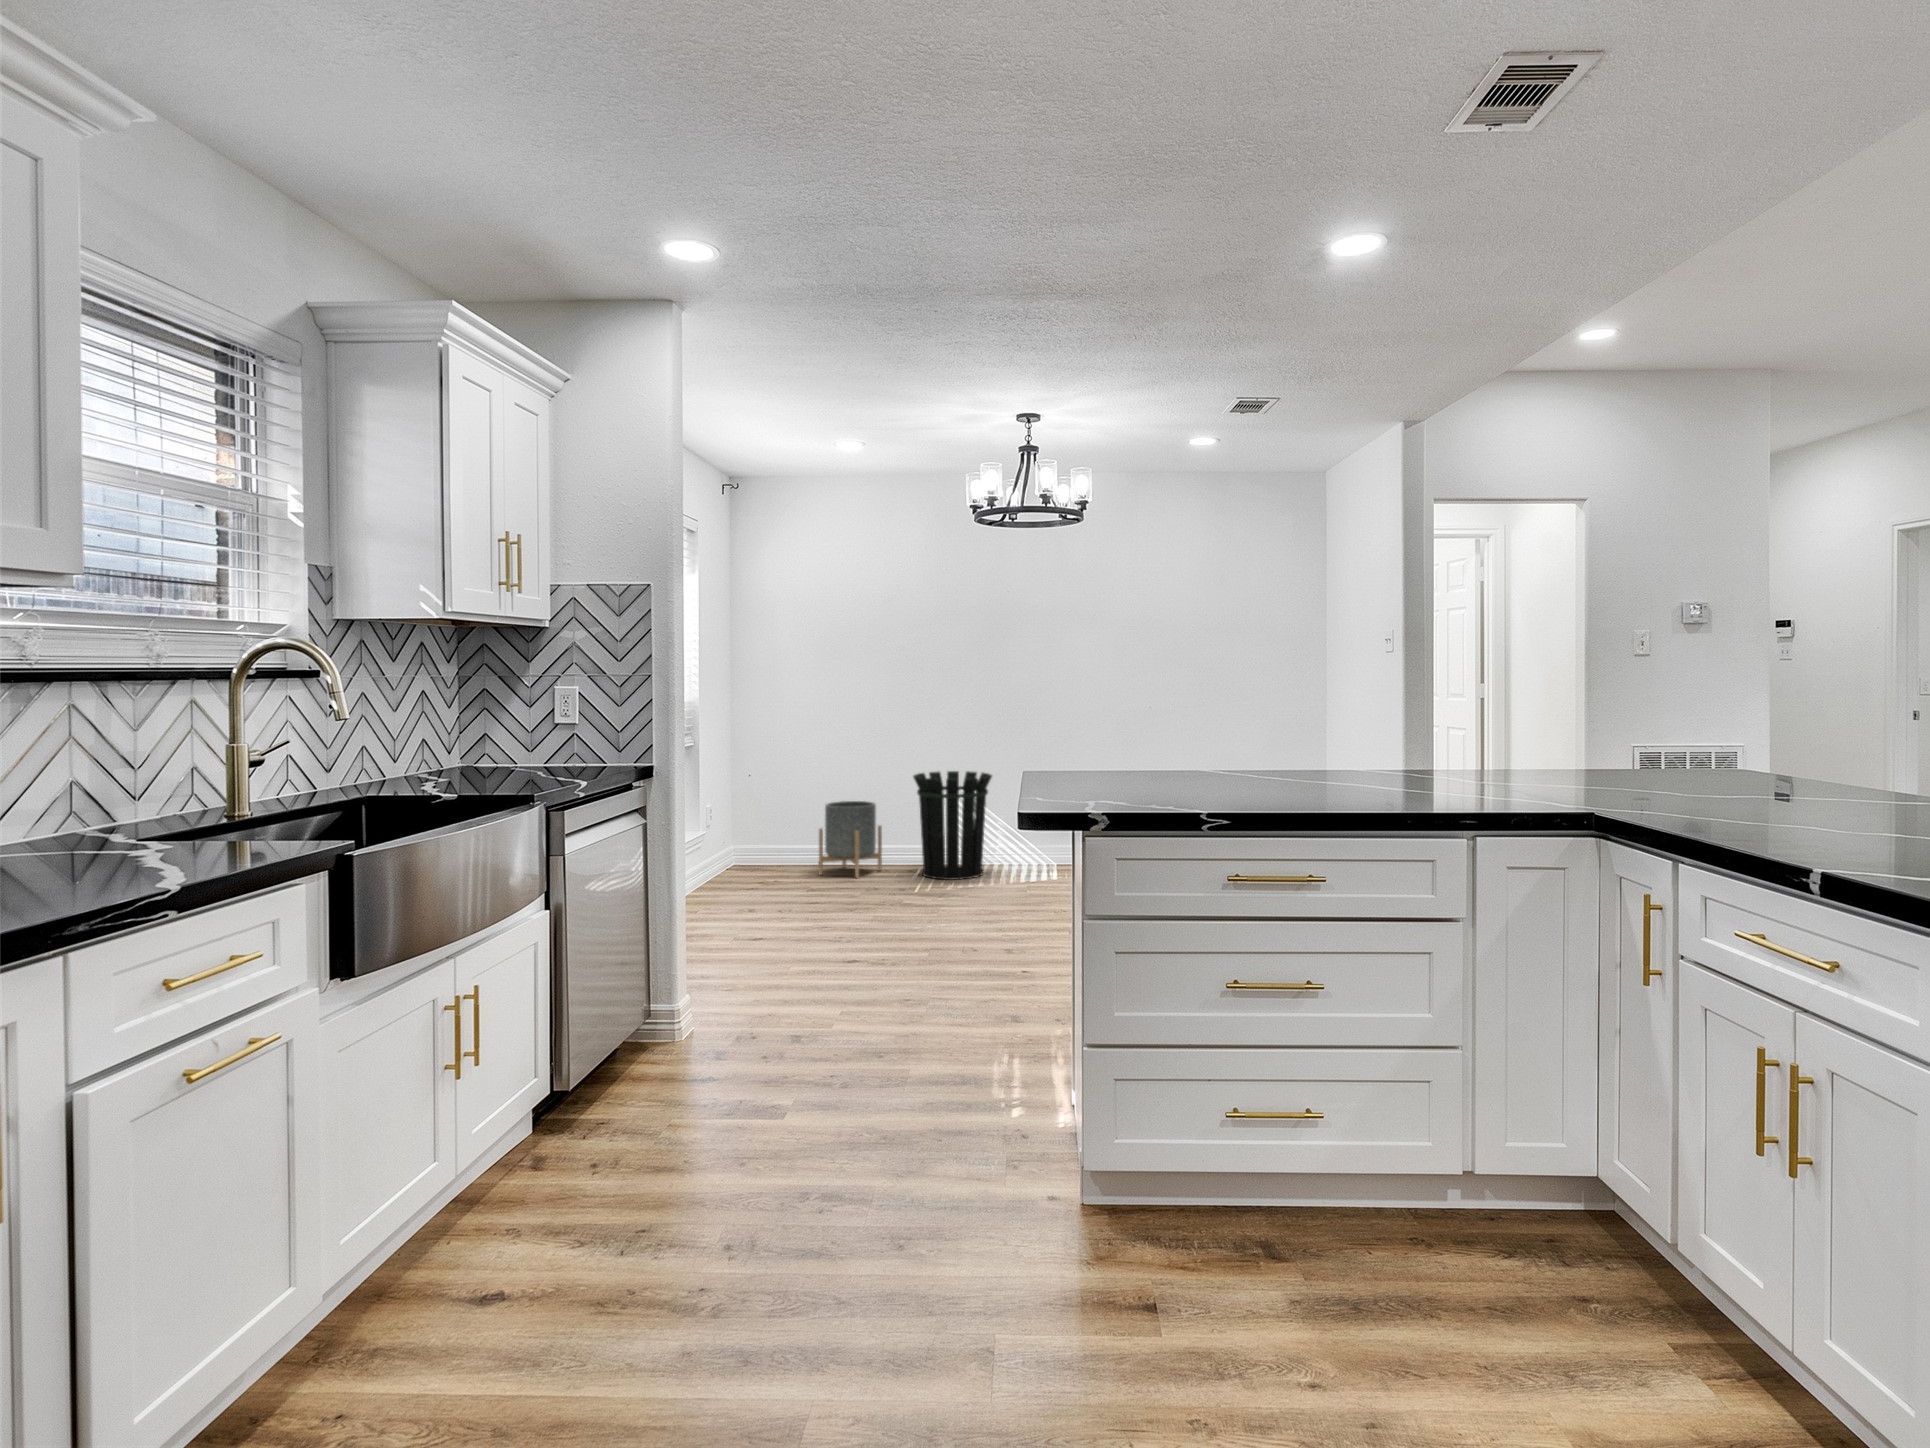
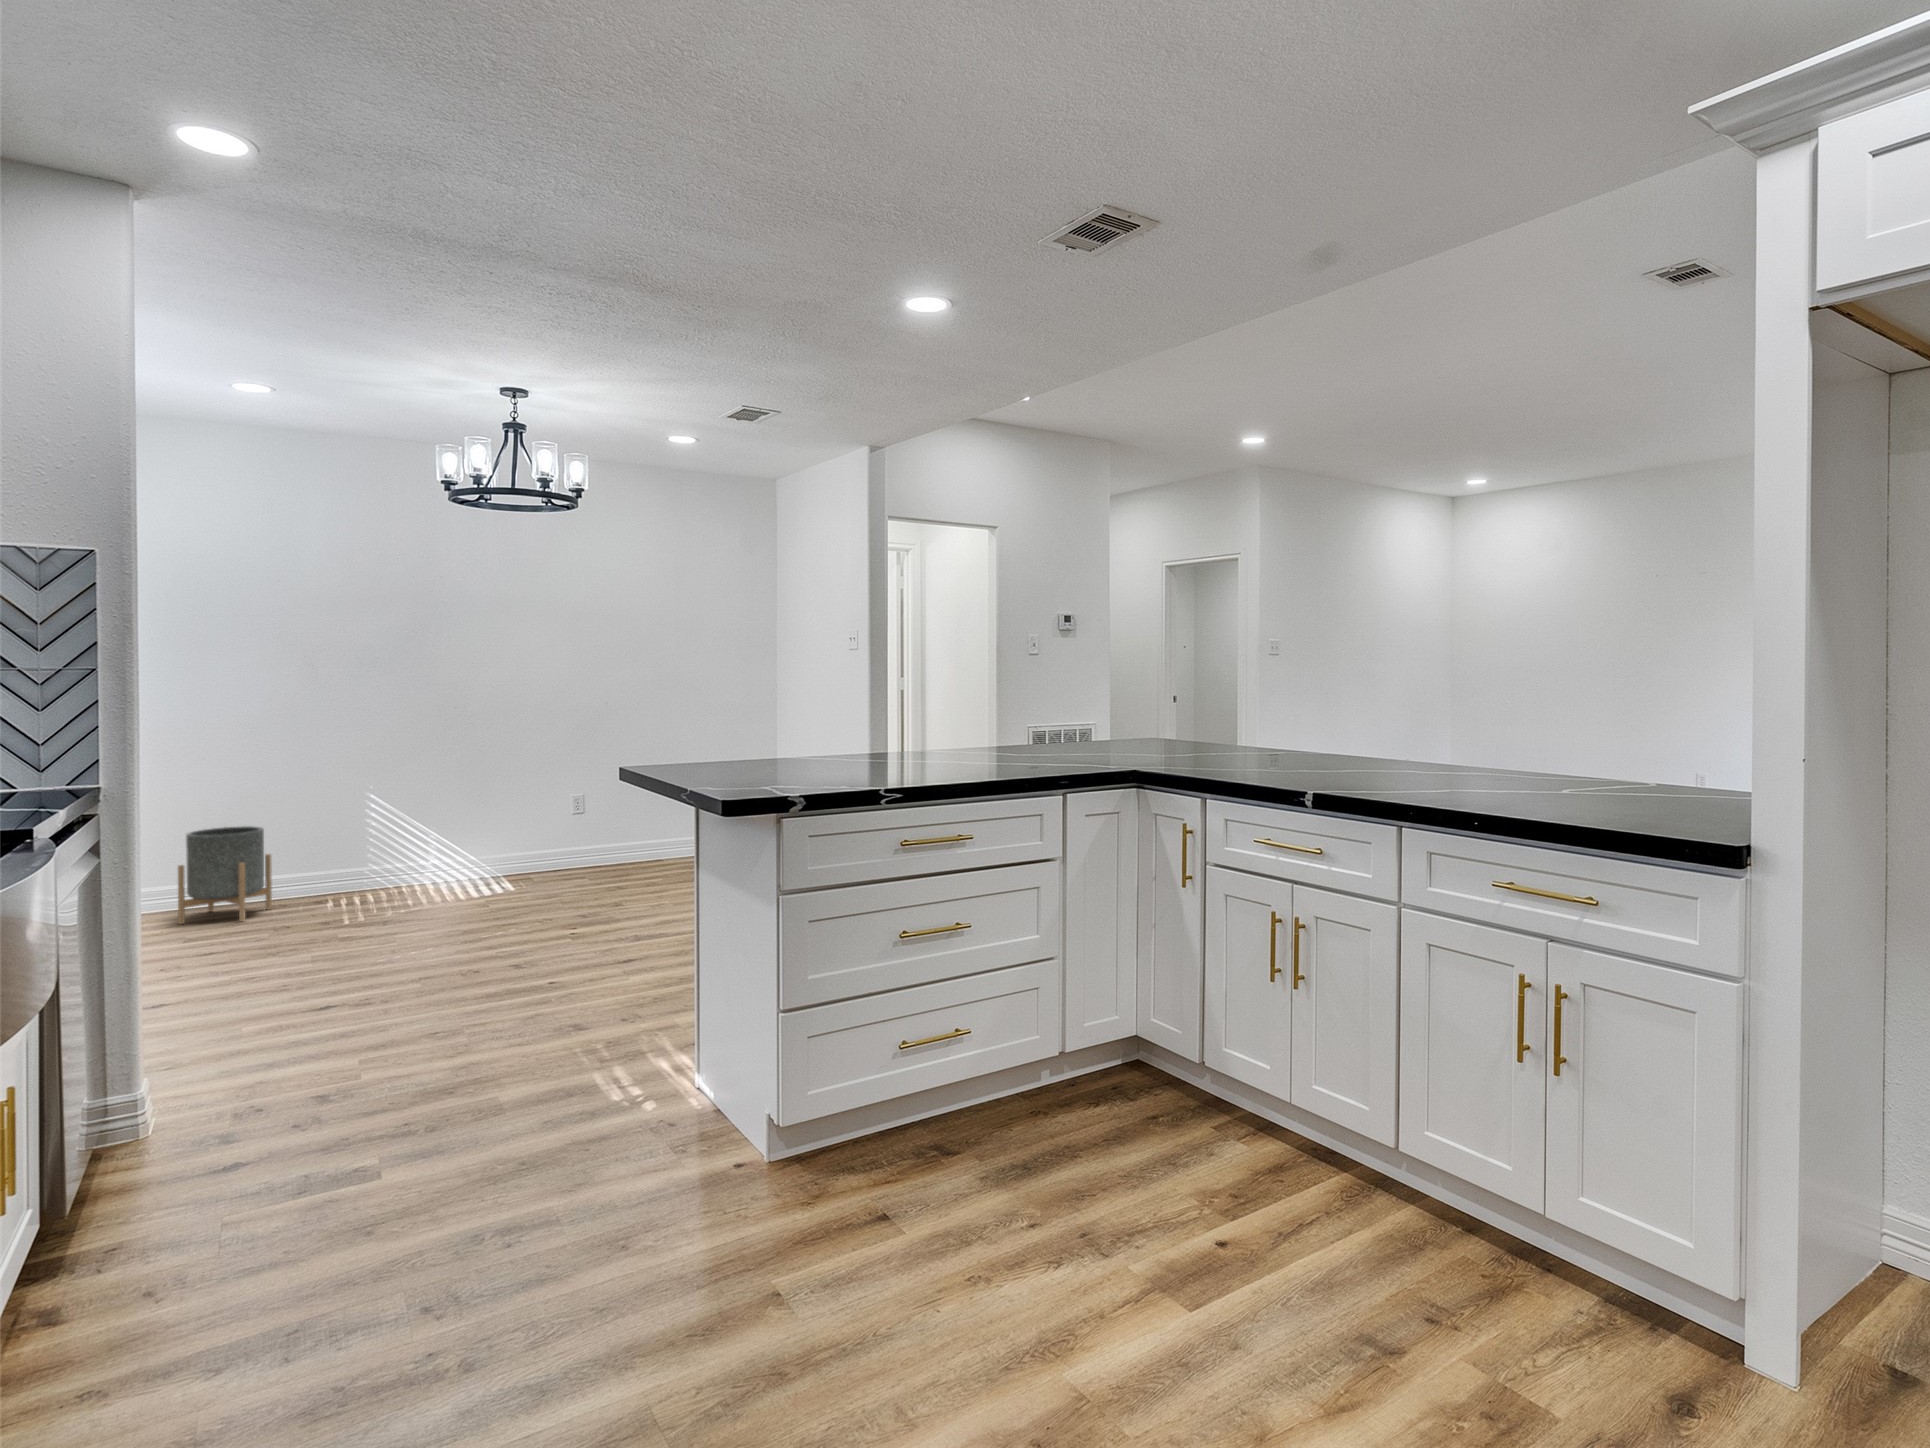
waste bin: present [913,771,992,880] -> none [320,782,429,910]

